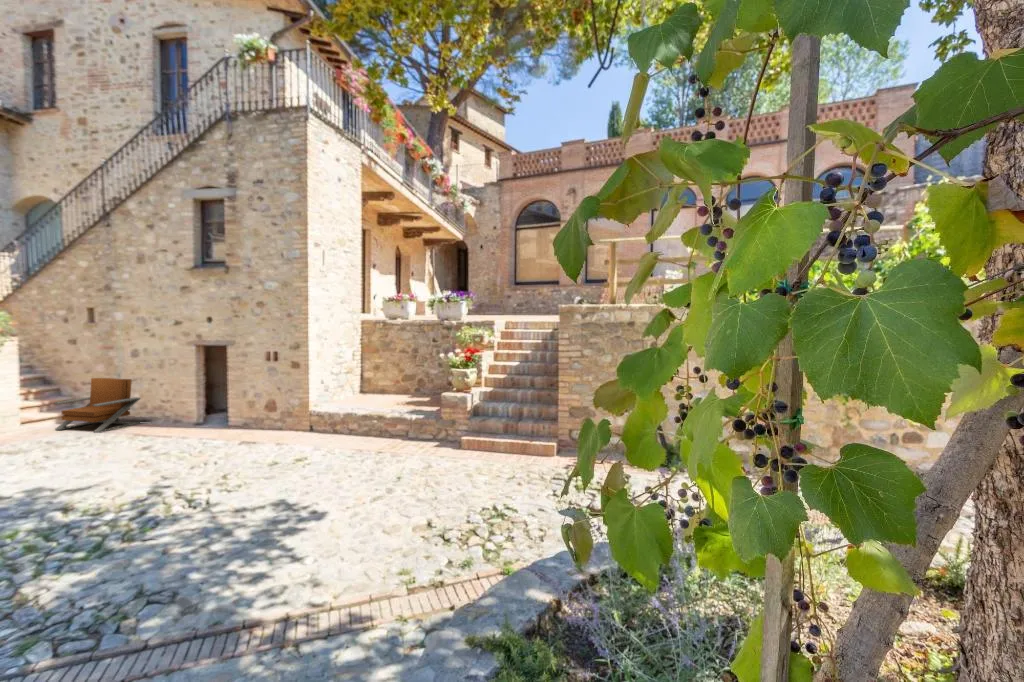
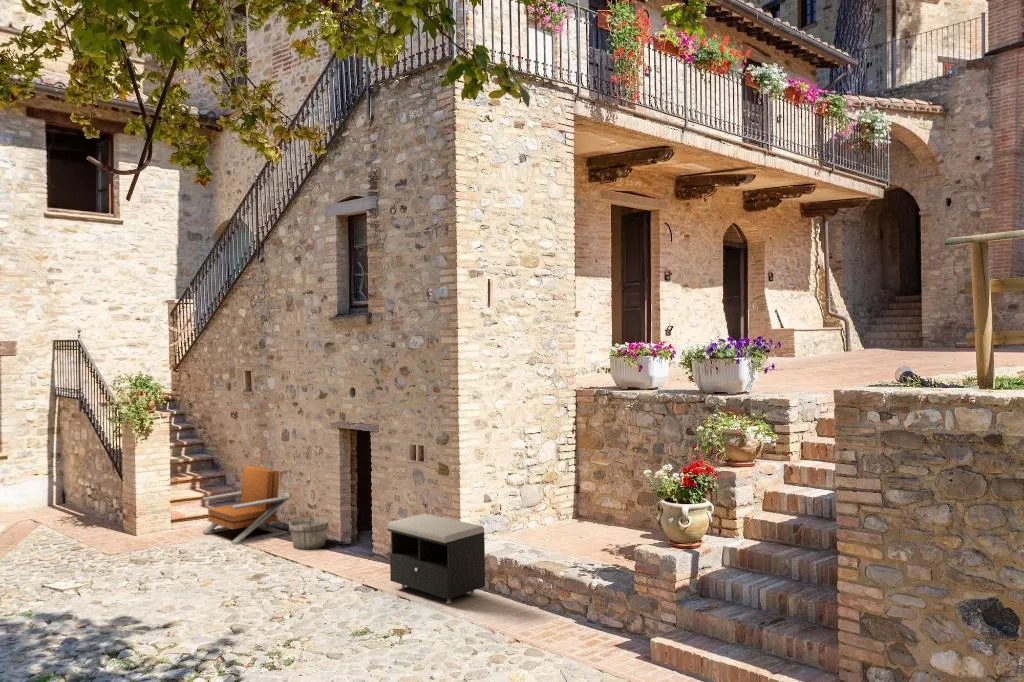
storage bench: none [260,392,327,440] -> present [387,514,485,603]
wooden bucket: none [151,404,185,429] -> present [289,516,329,549]

